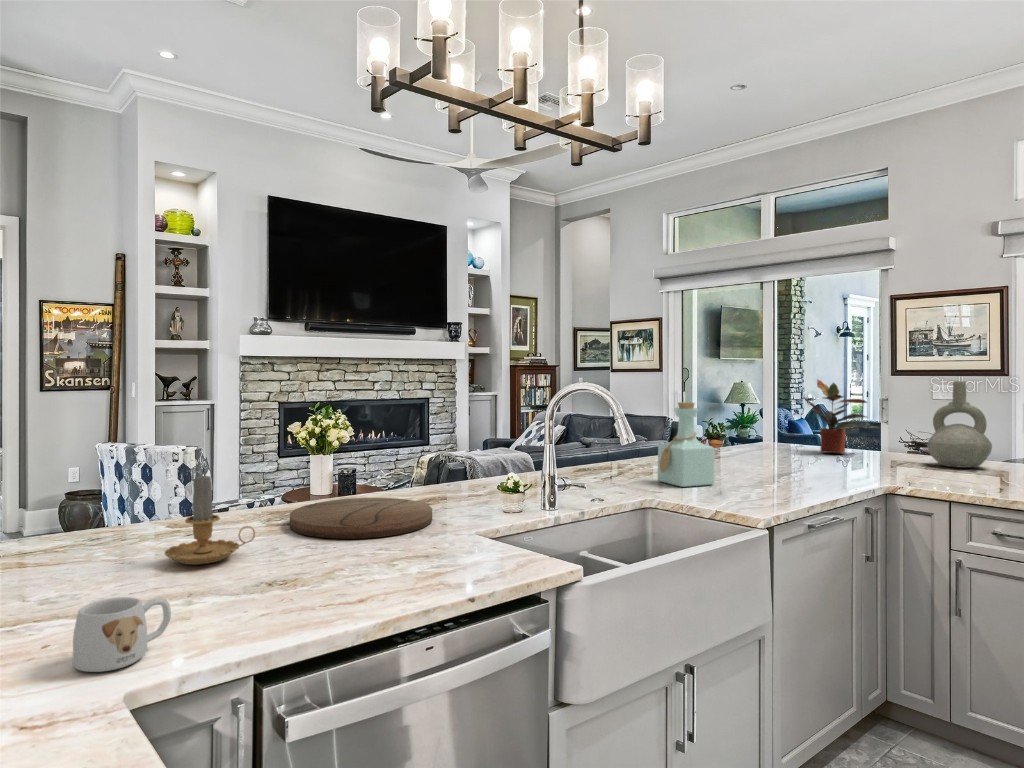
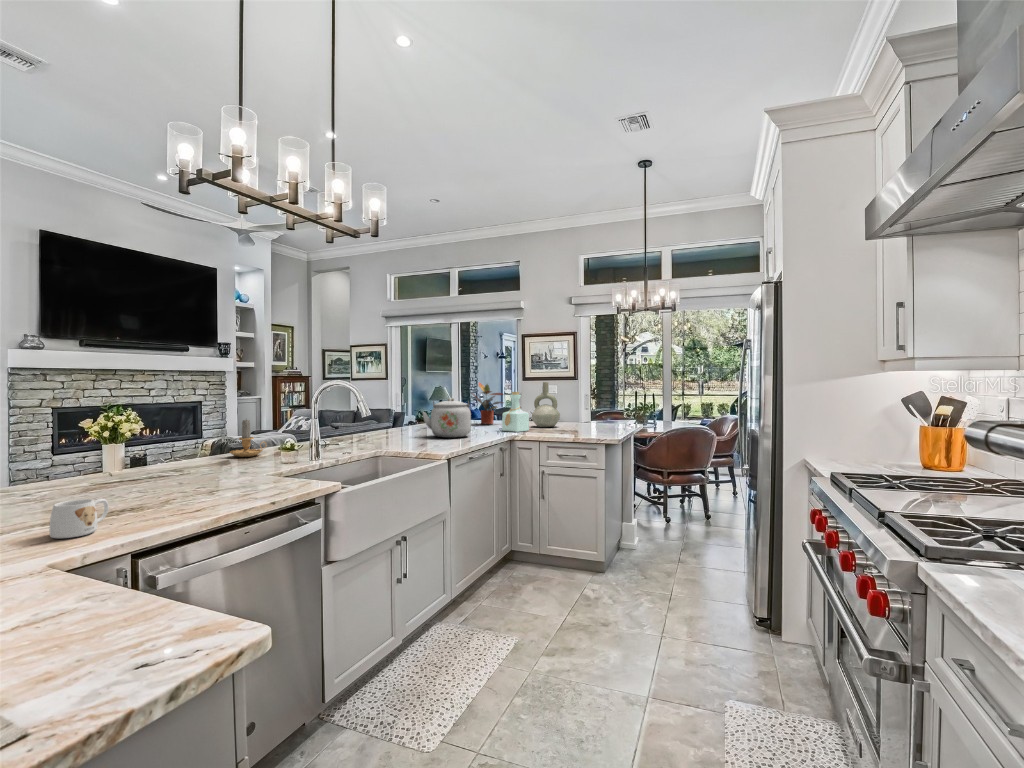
bottle: present [657,402,715,487] -> present [502,392,529,432]
kettle: none [719,409,809,480] -> present [423,398,471,438]
candle: present [165,475,255,565] -> present [230,420,267,457]
cutting board: present [290,498,432,539] -> none [139,458,246,480]

